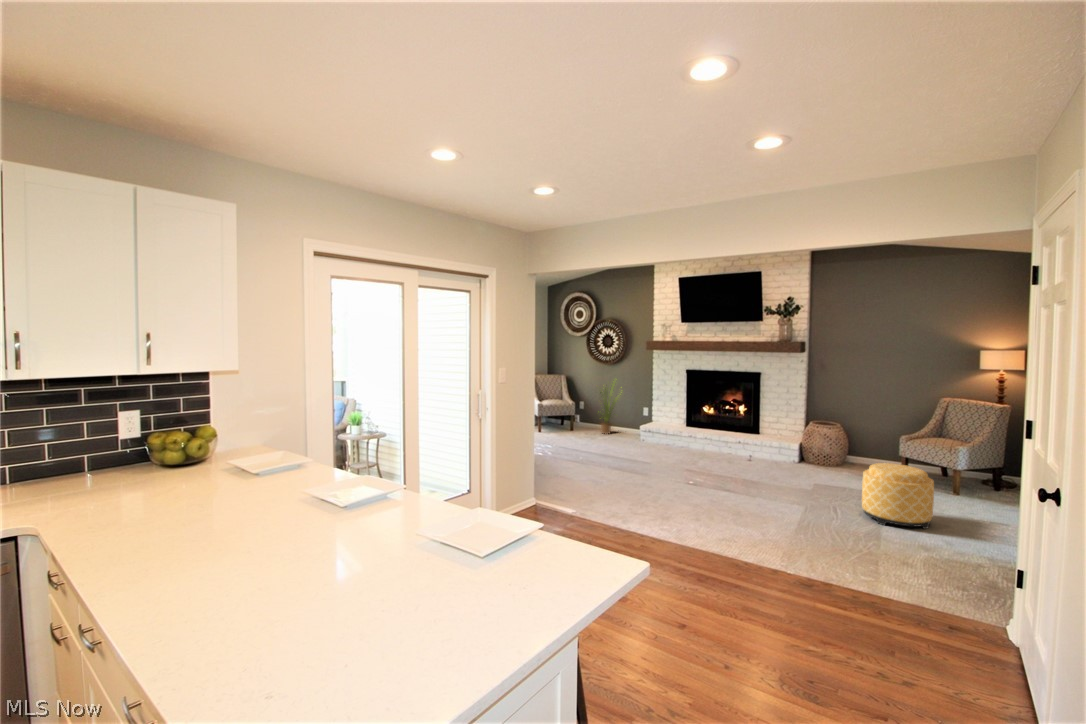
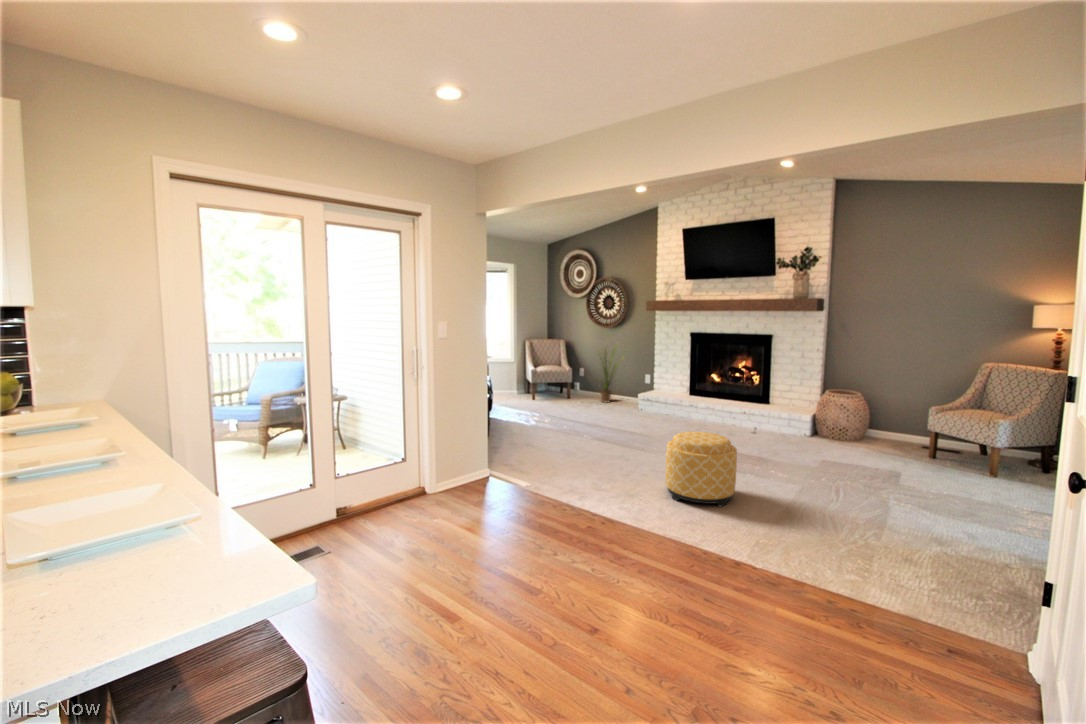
ottoman: present [862,463,934,529] -> present [666,431,737,506]

